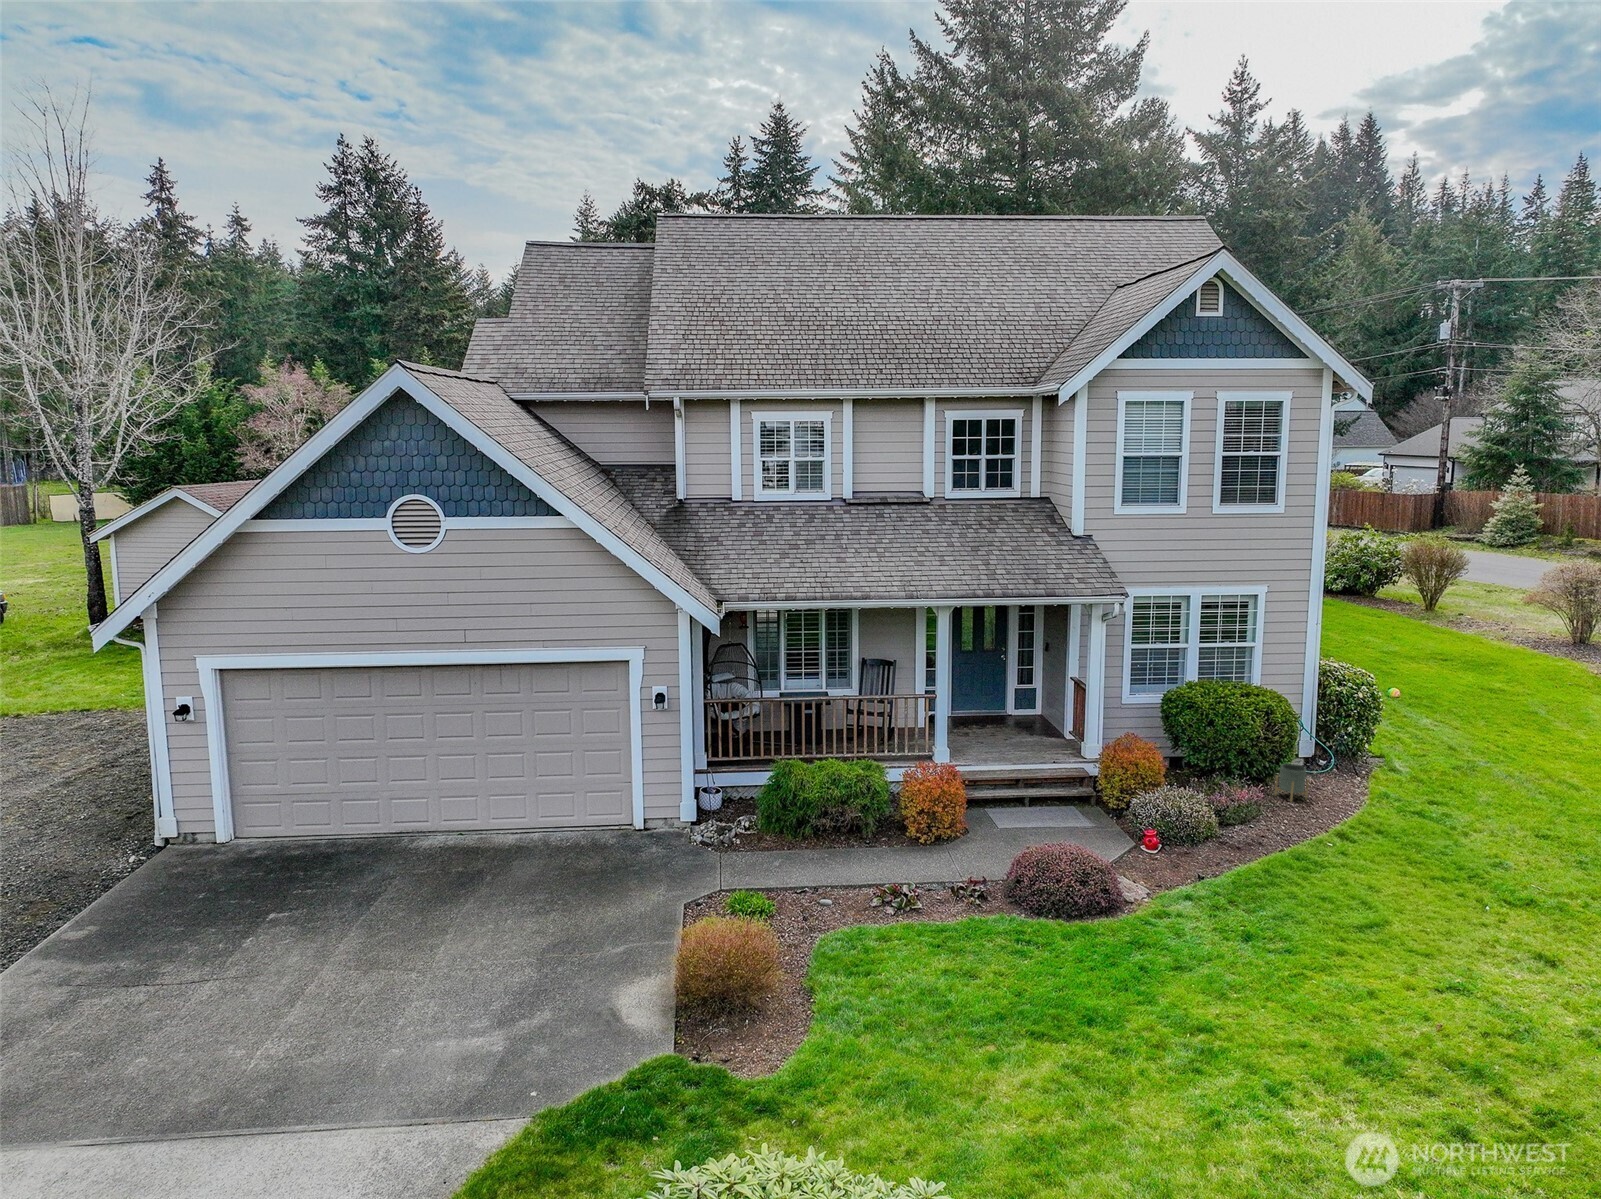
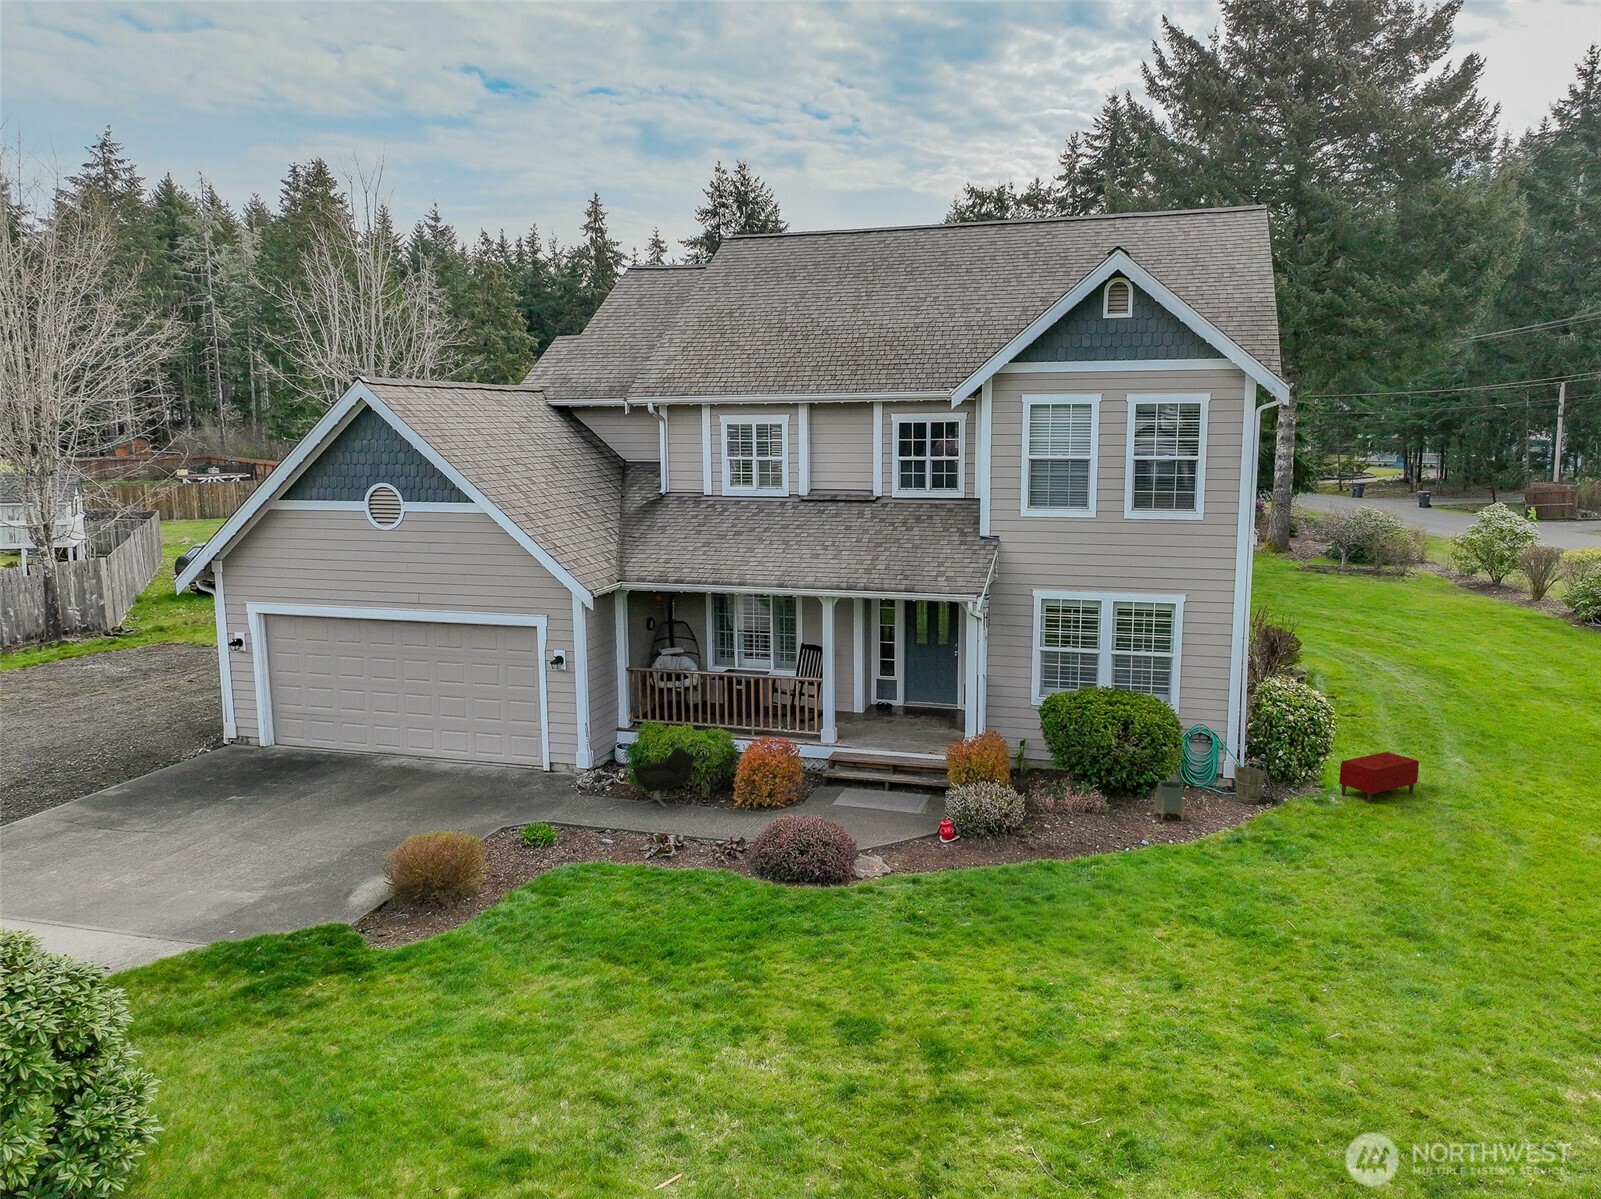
bench: none [1376,713,1427,762] -> present [1339,752,1419,804]
bucket: none [1310,738,1341,775] -> present [1234,764,1266,804]
lounge chair: none [781,787,855,861] -> present [633,747,695,807]

